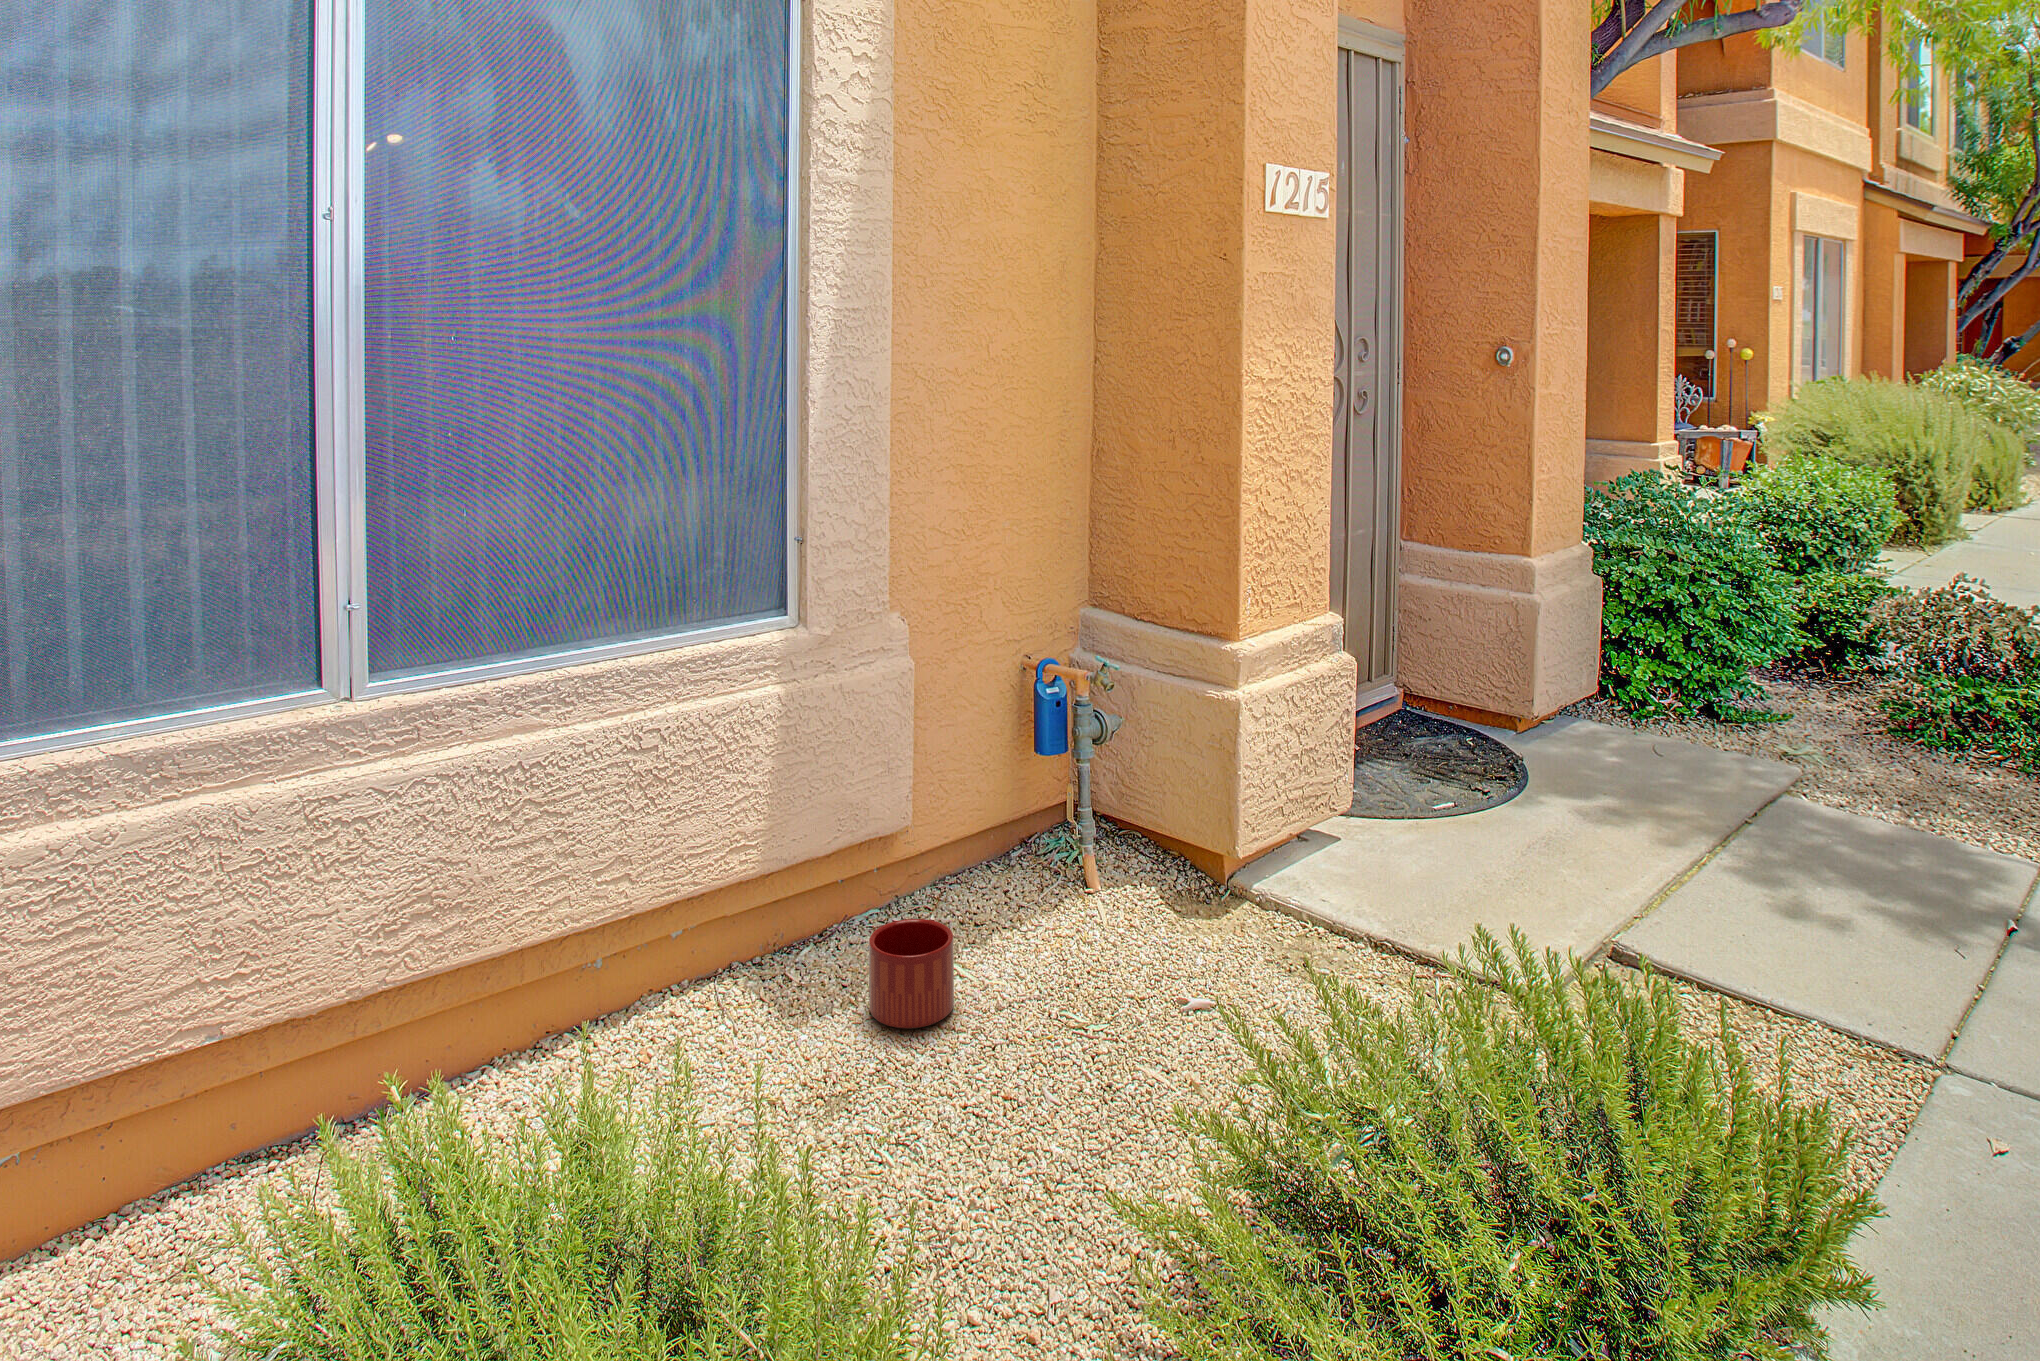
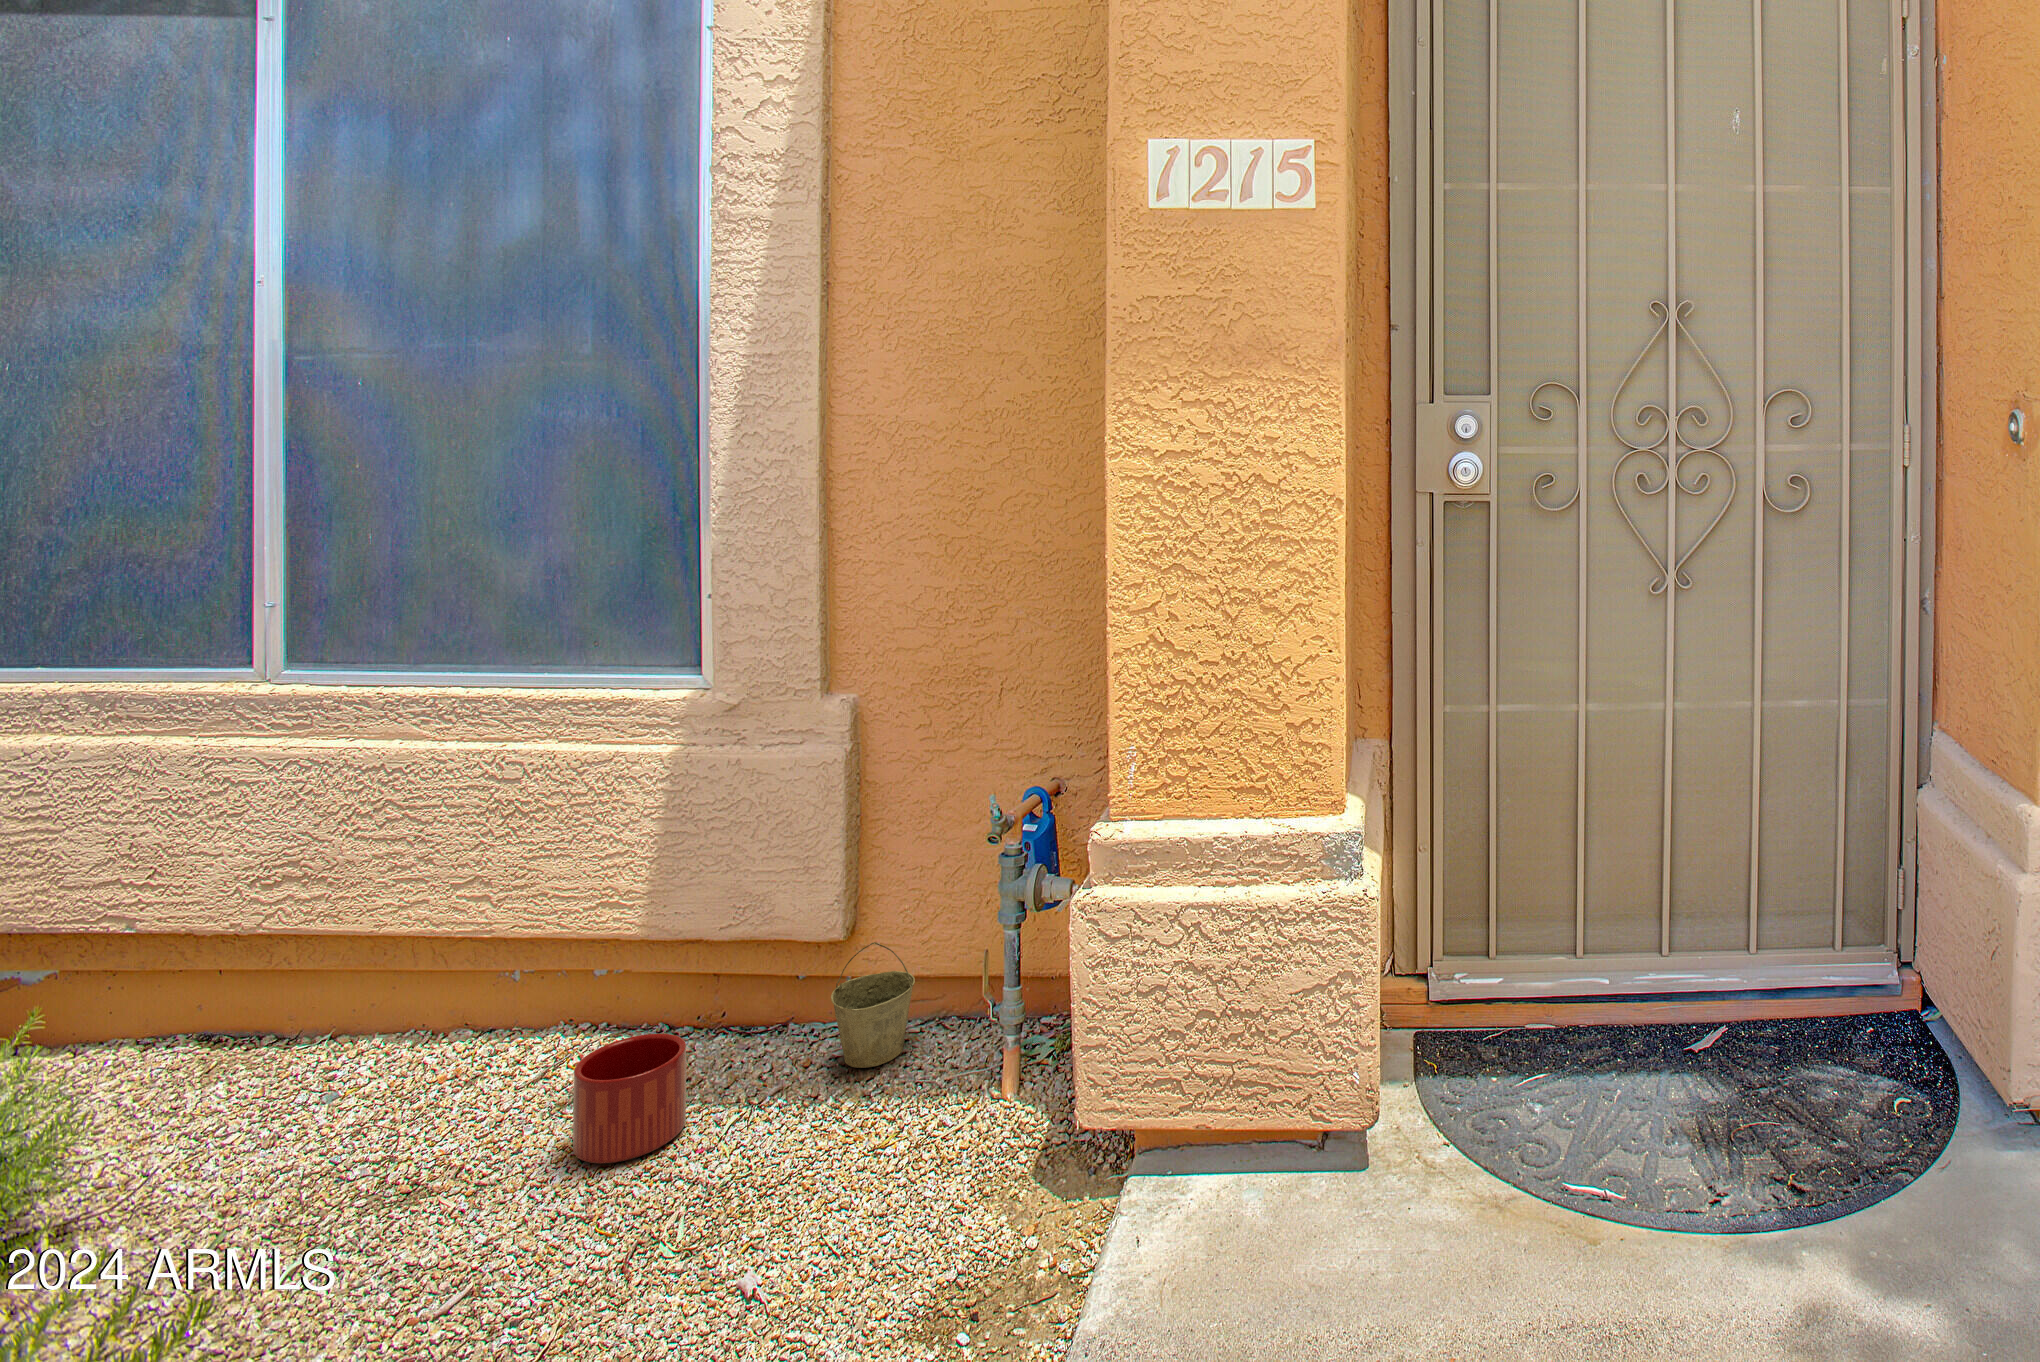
bucket: none [933,815,997,919] -> present [831,942,915,1068]

